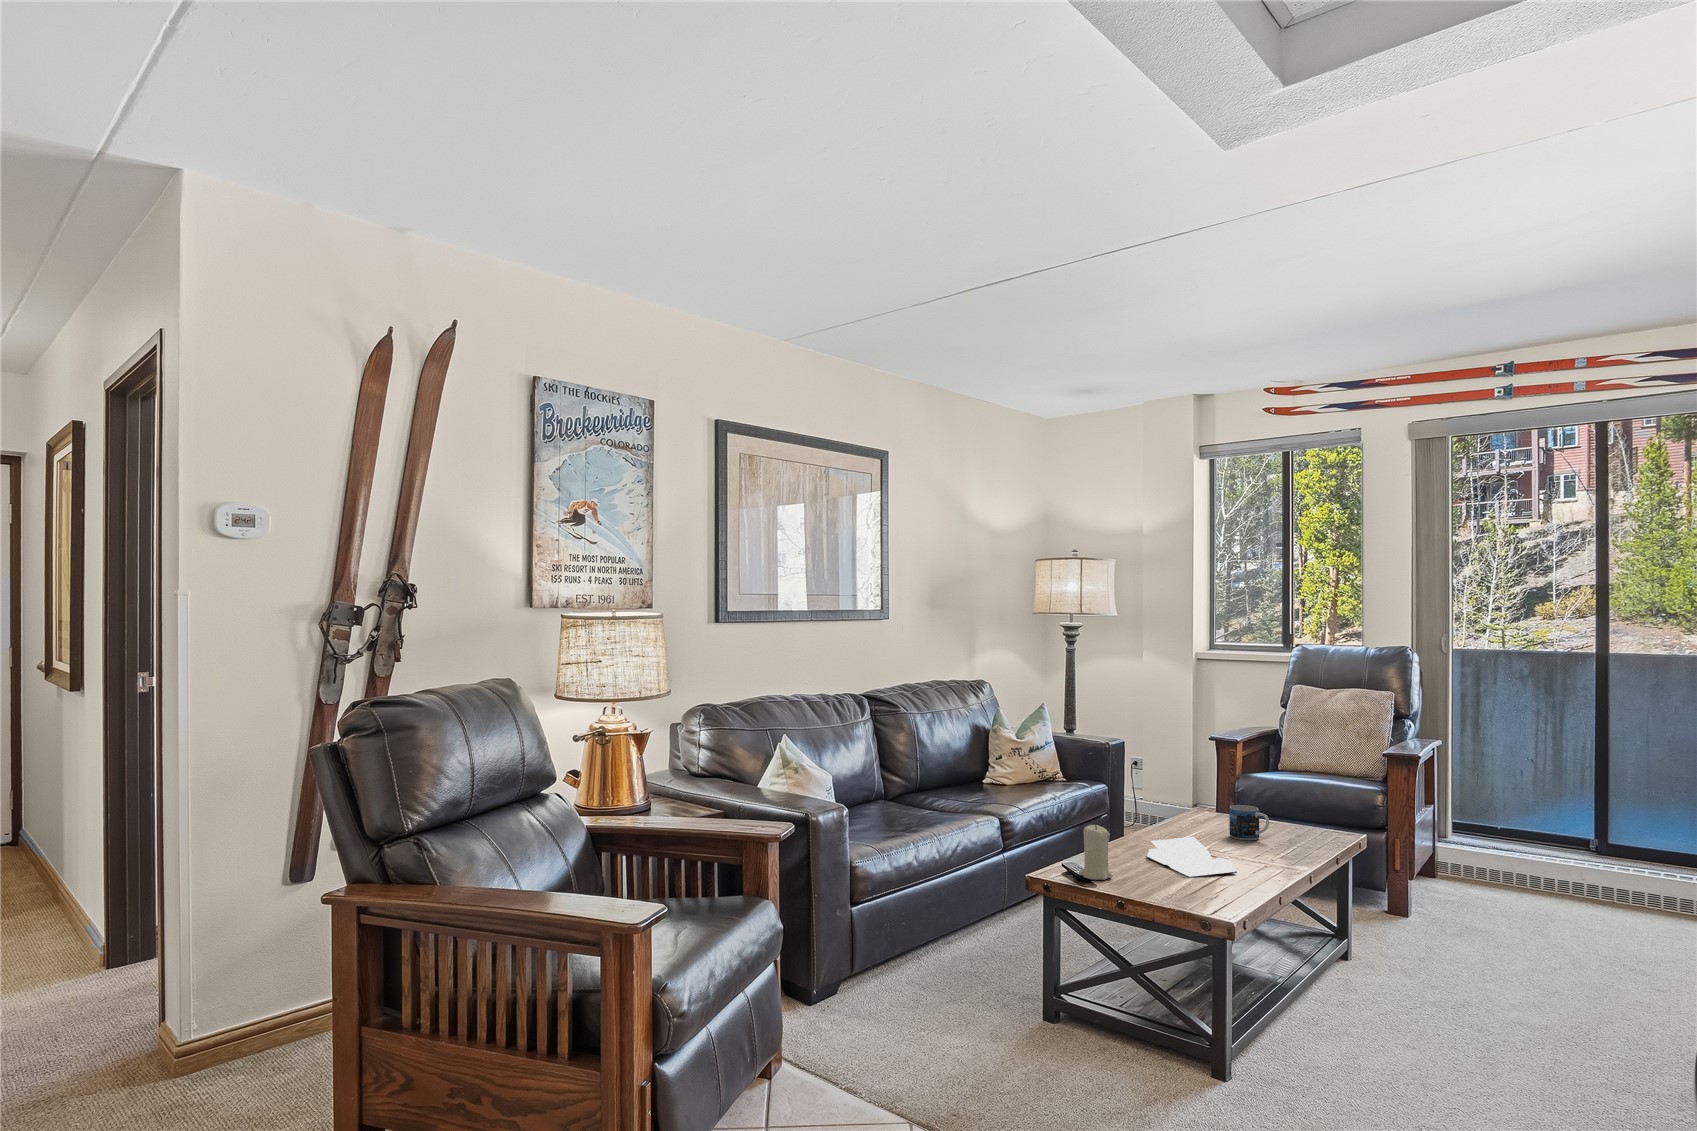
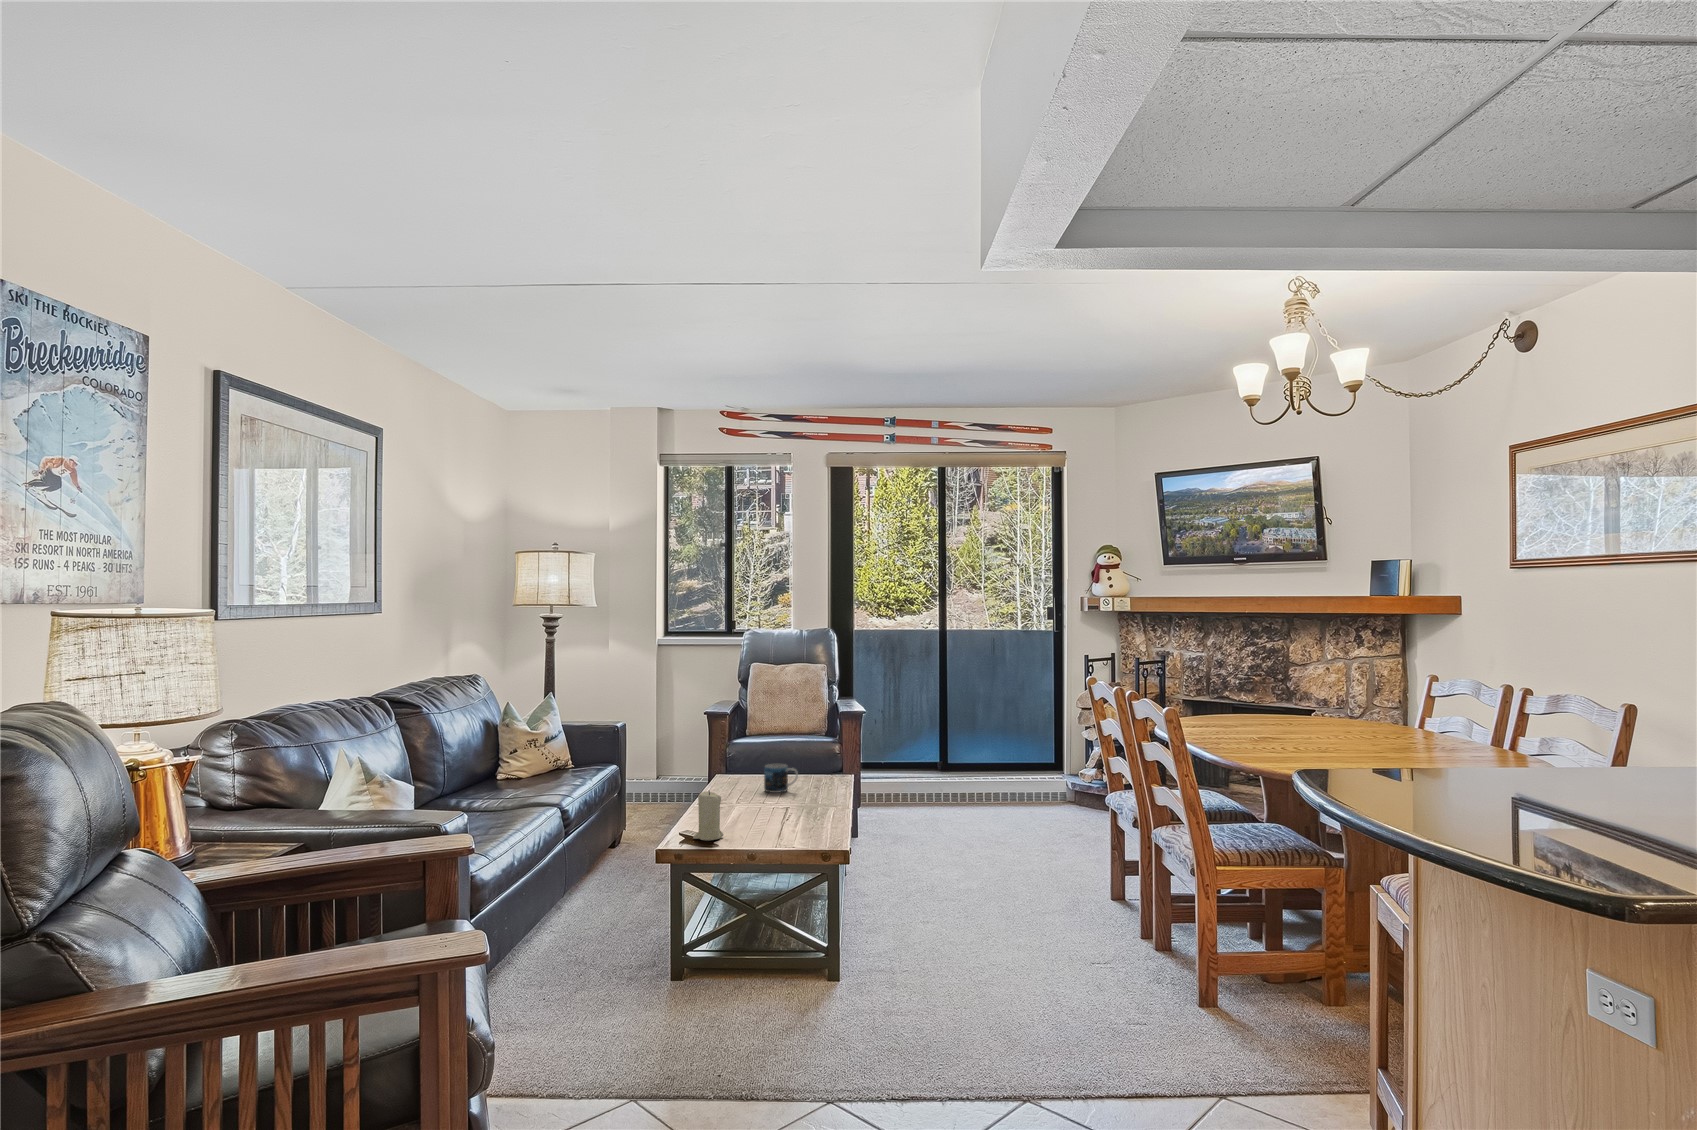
book: present [1146,837,1237,878] -> none [726,793,807,827]

